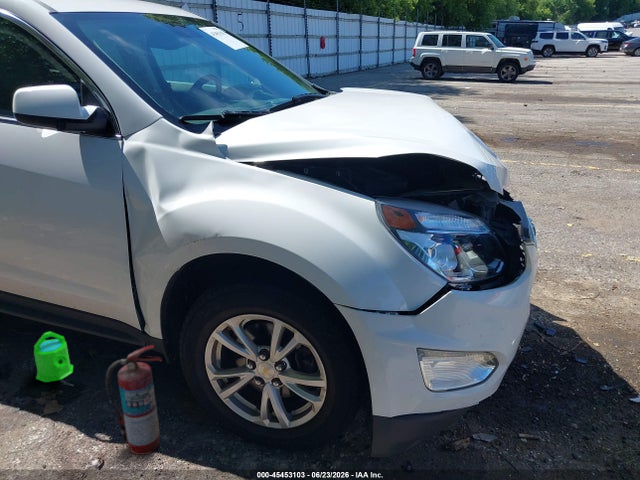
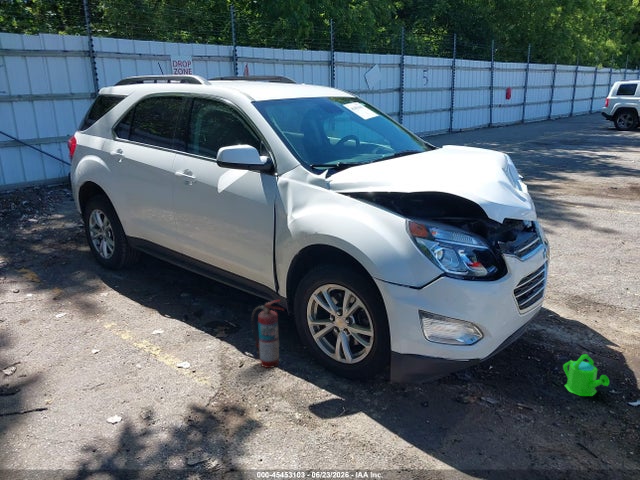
watering can: present [34,332,73,382] -> present [563,354,609,396]

